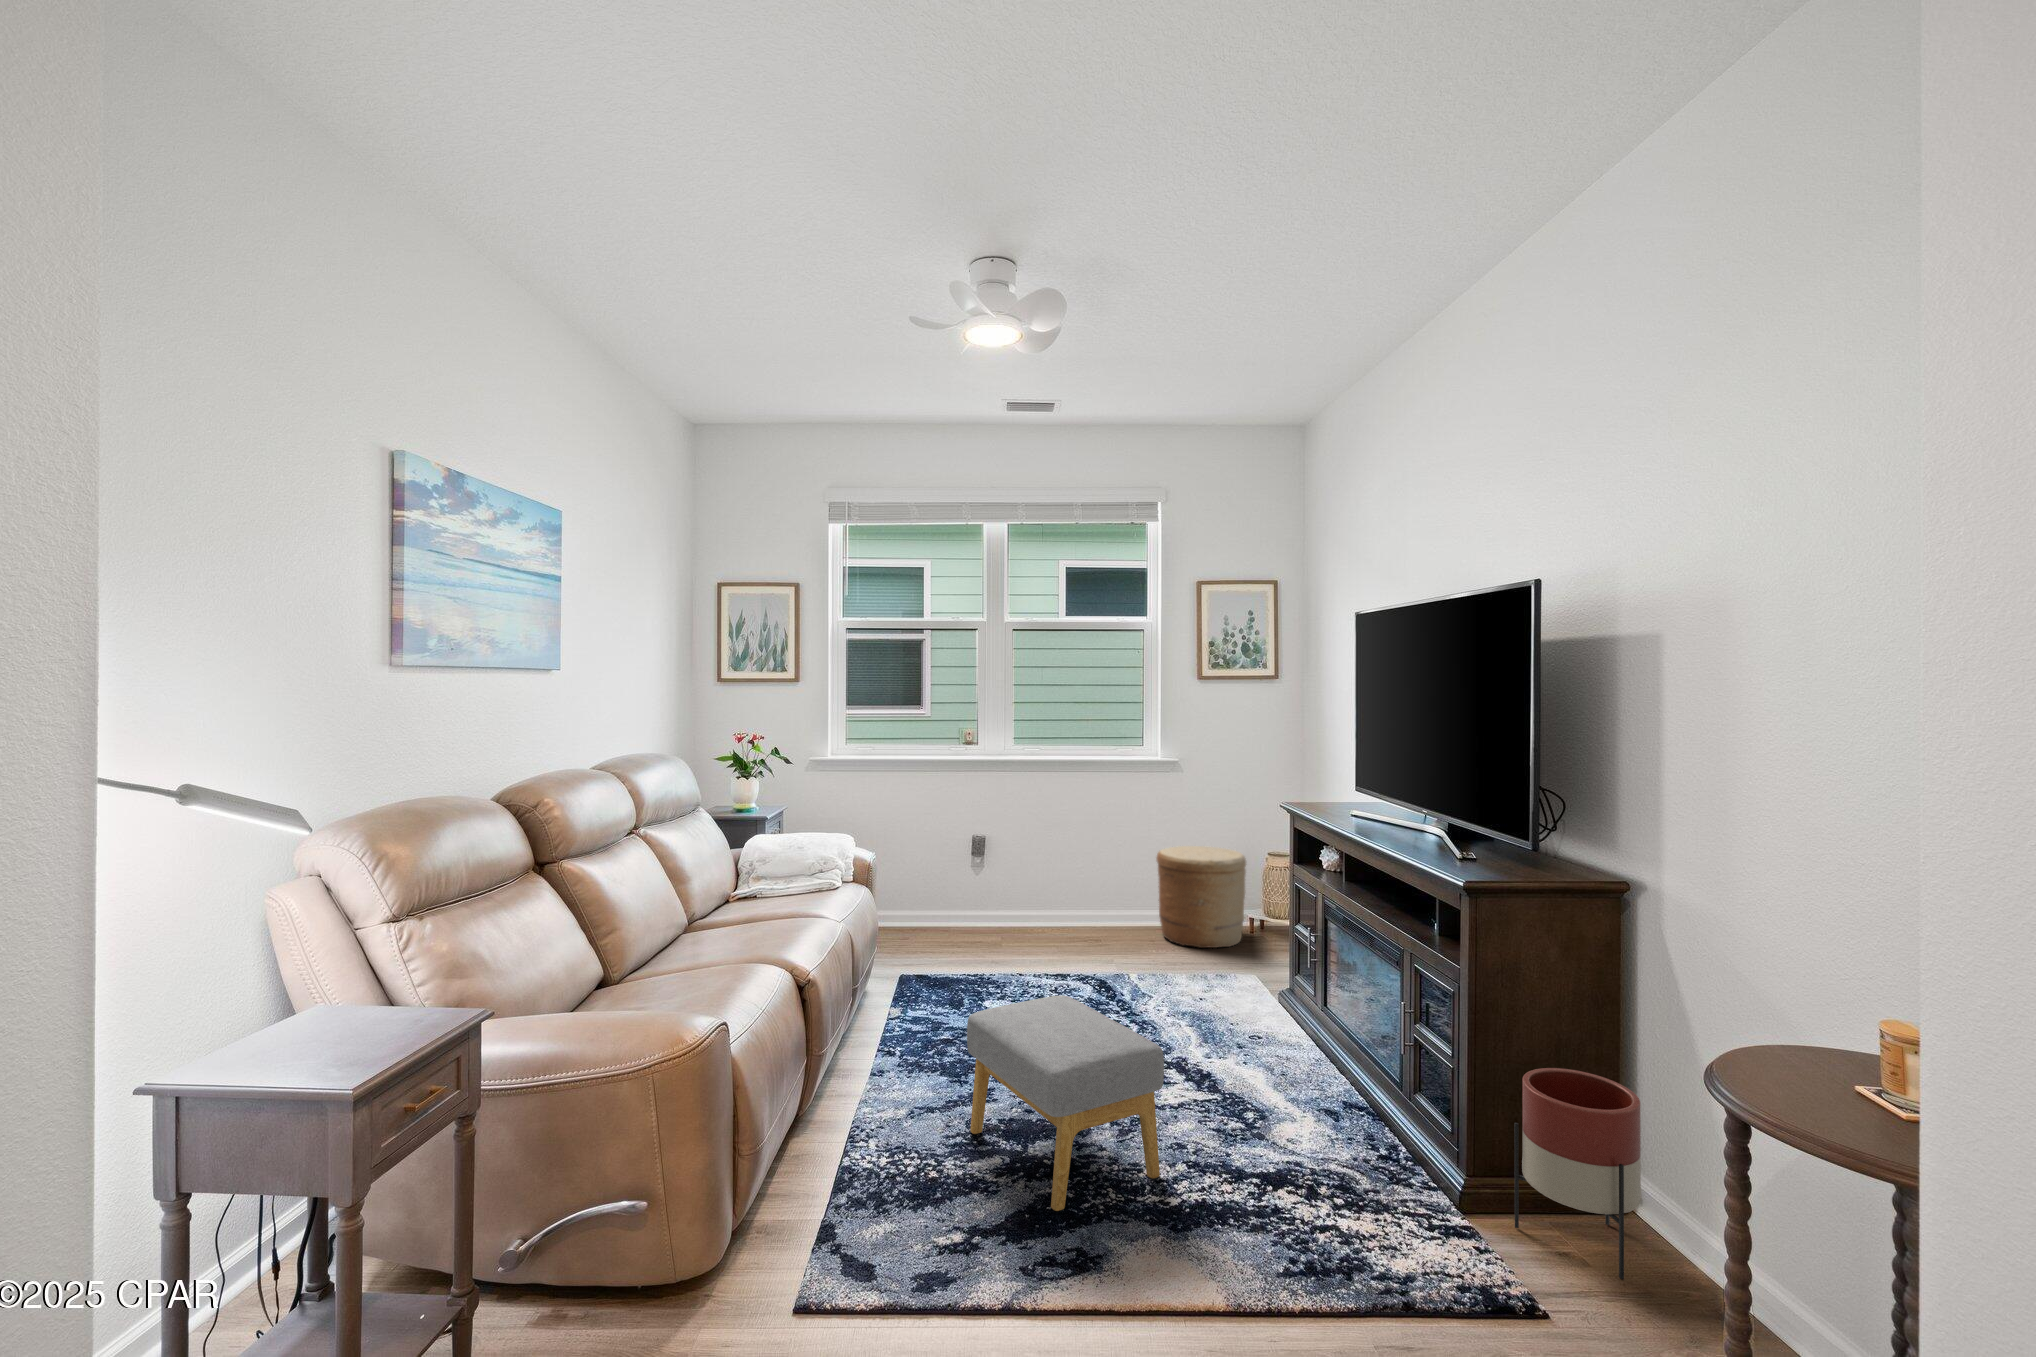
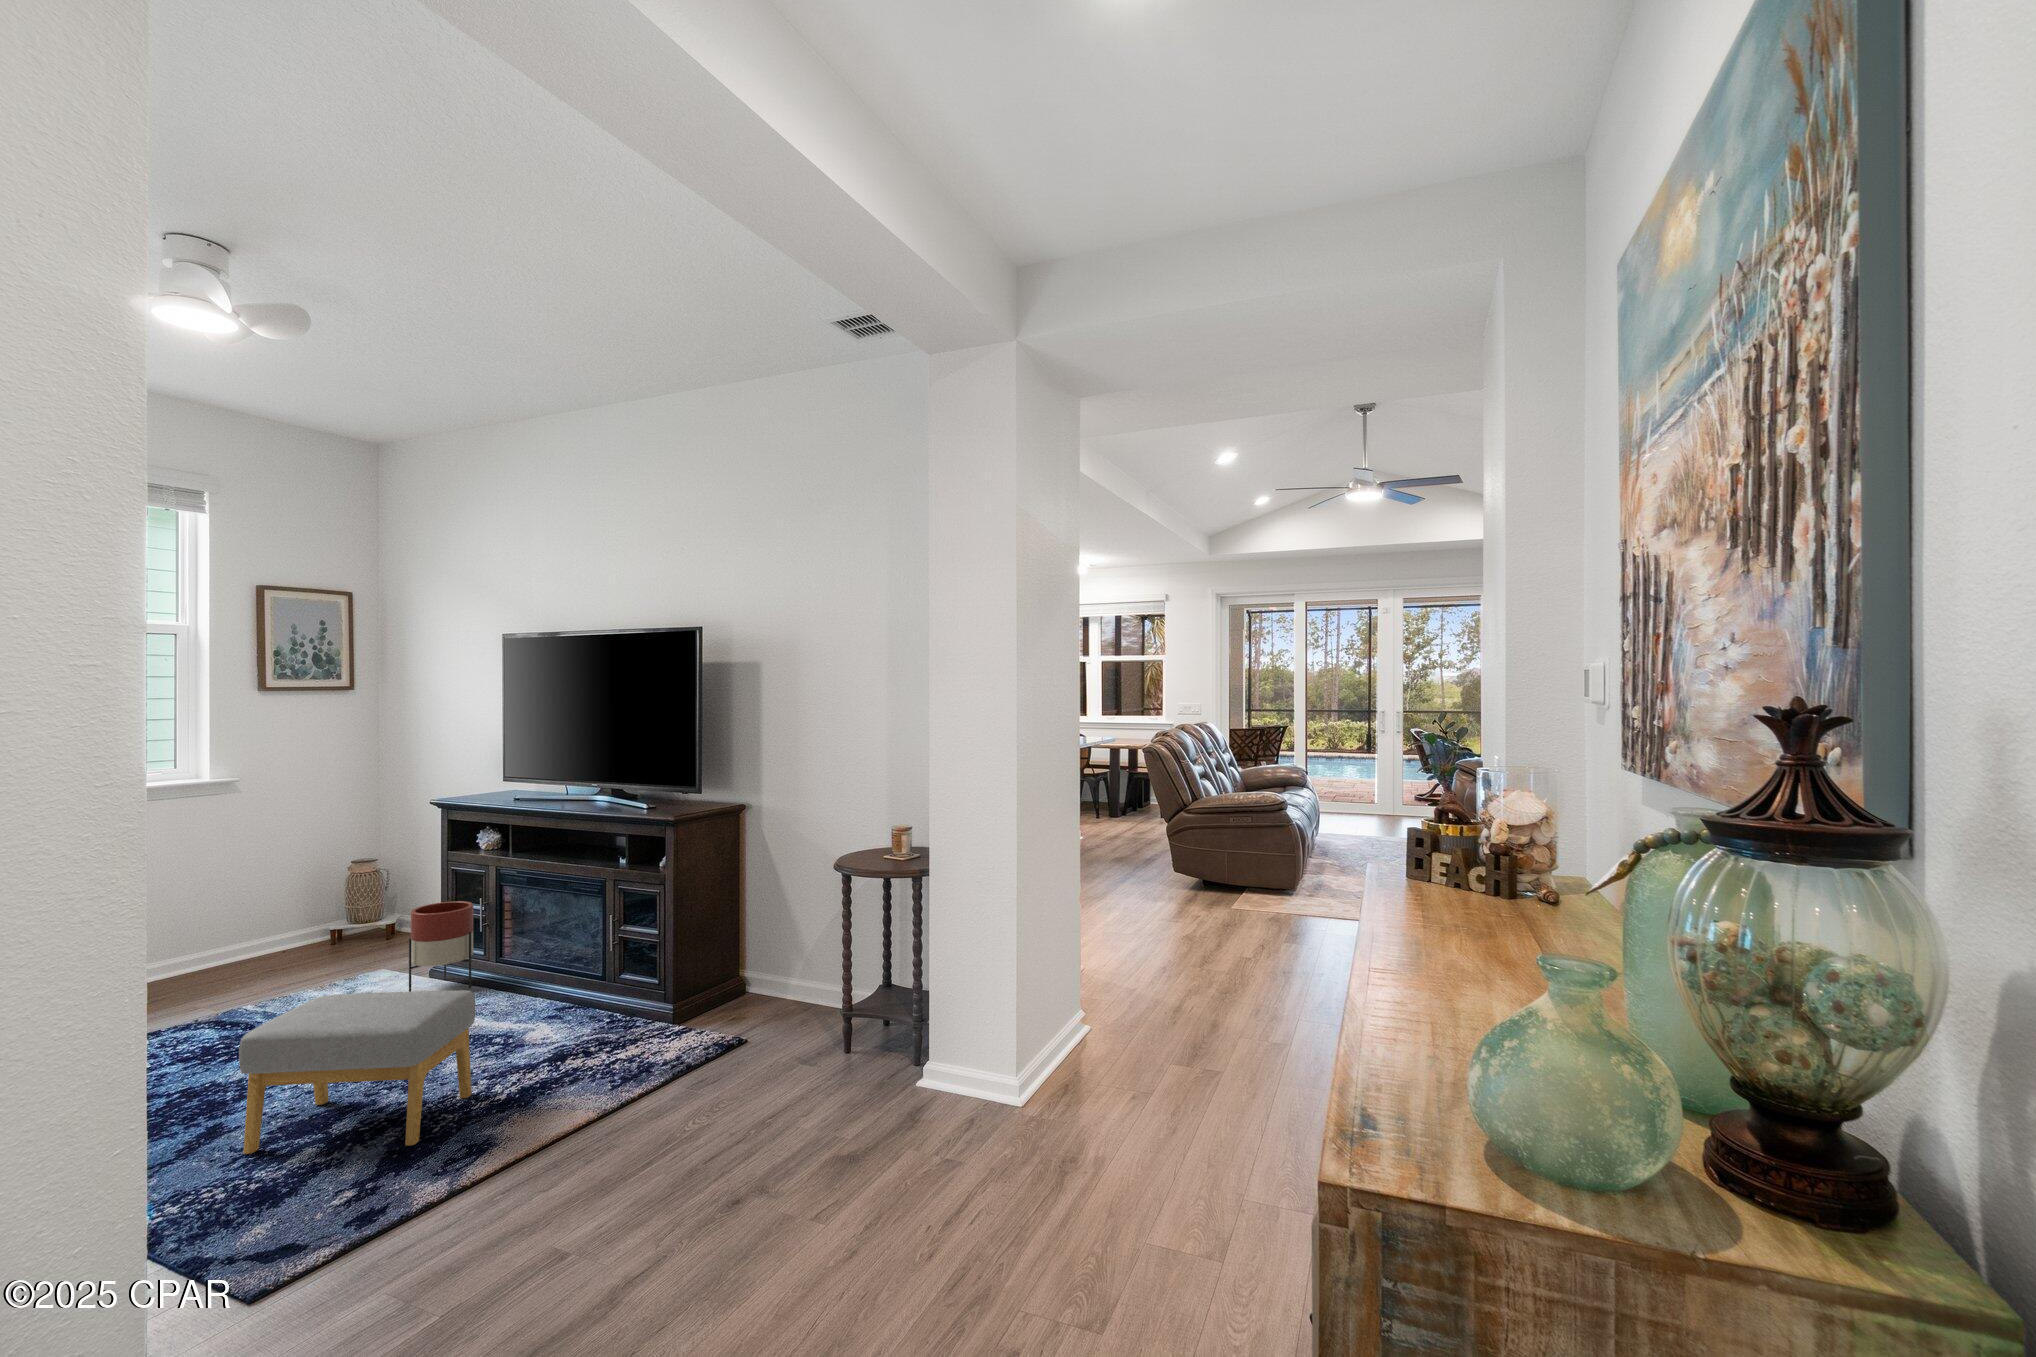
woven basket: present [1157,846,1246,948] -> none [221,864,341,972]
planter: present [1515,1068,1641,1279] -> present [409,901,474,992]

